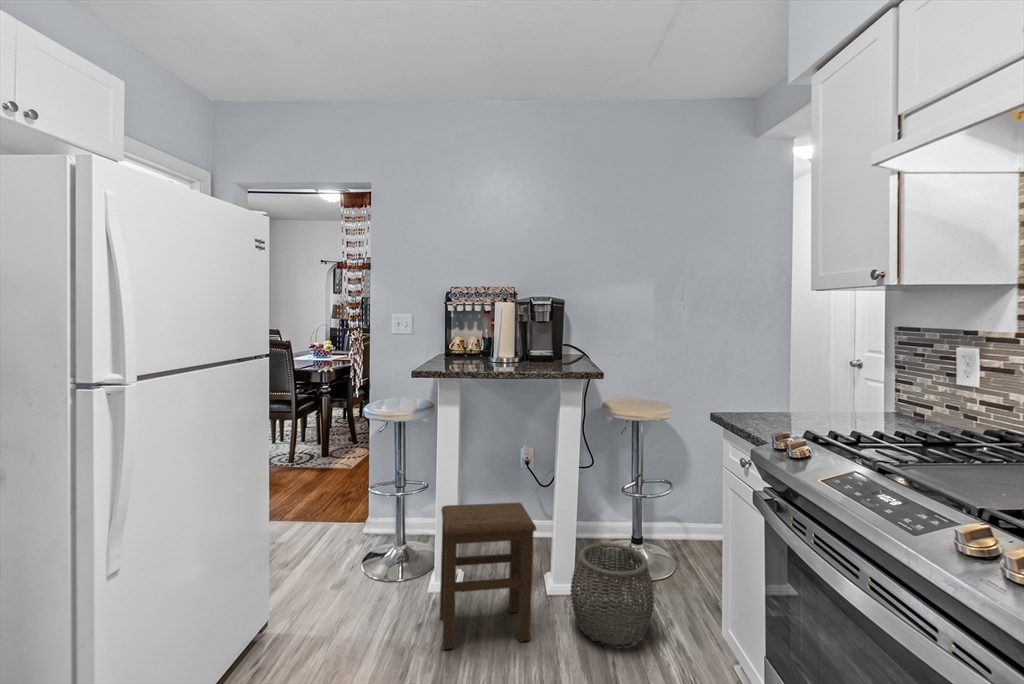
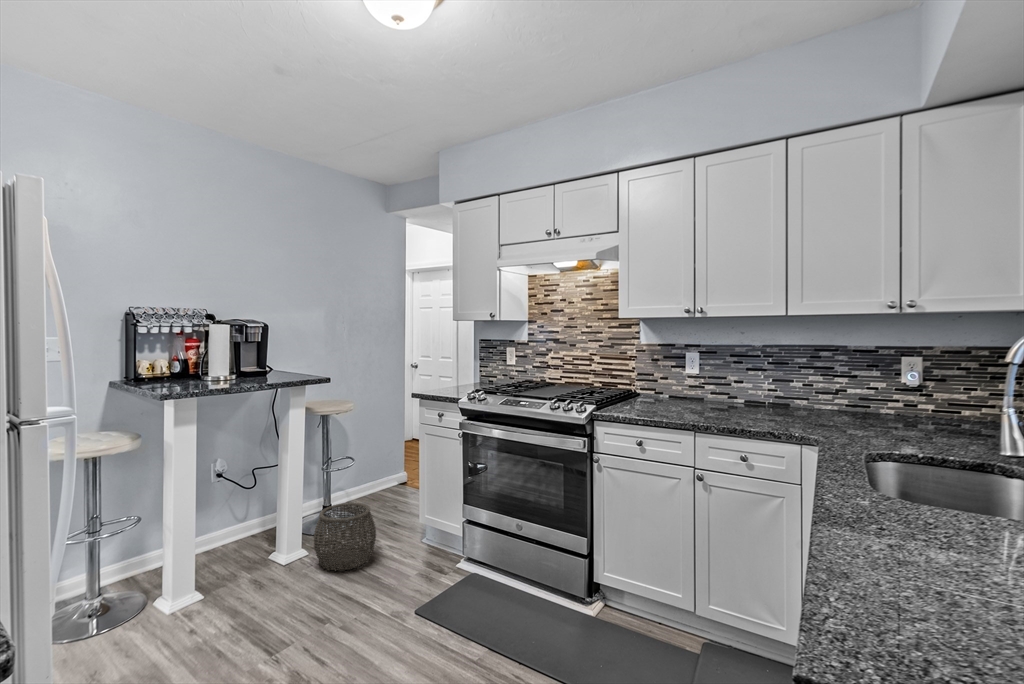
stool: present [440,503,536,649] -> none [202,494,302,626]

